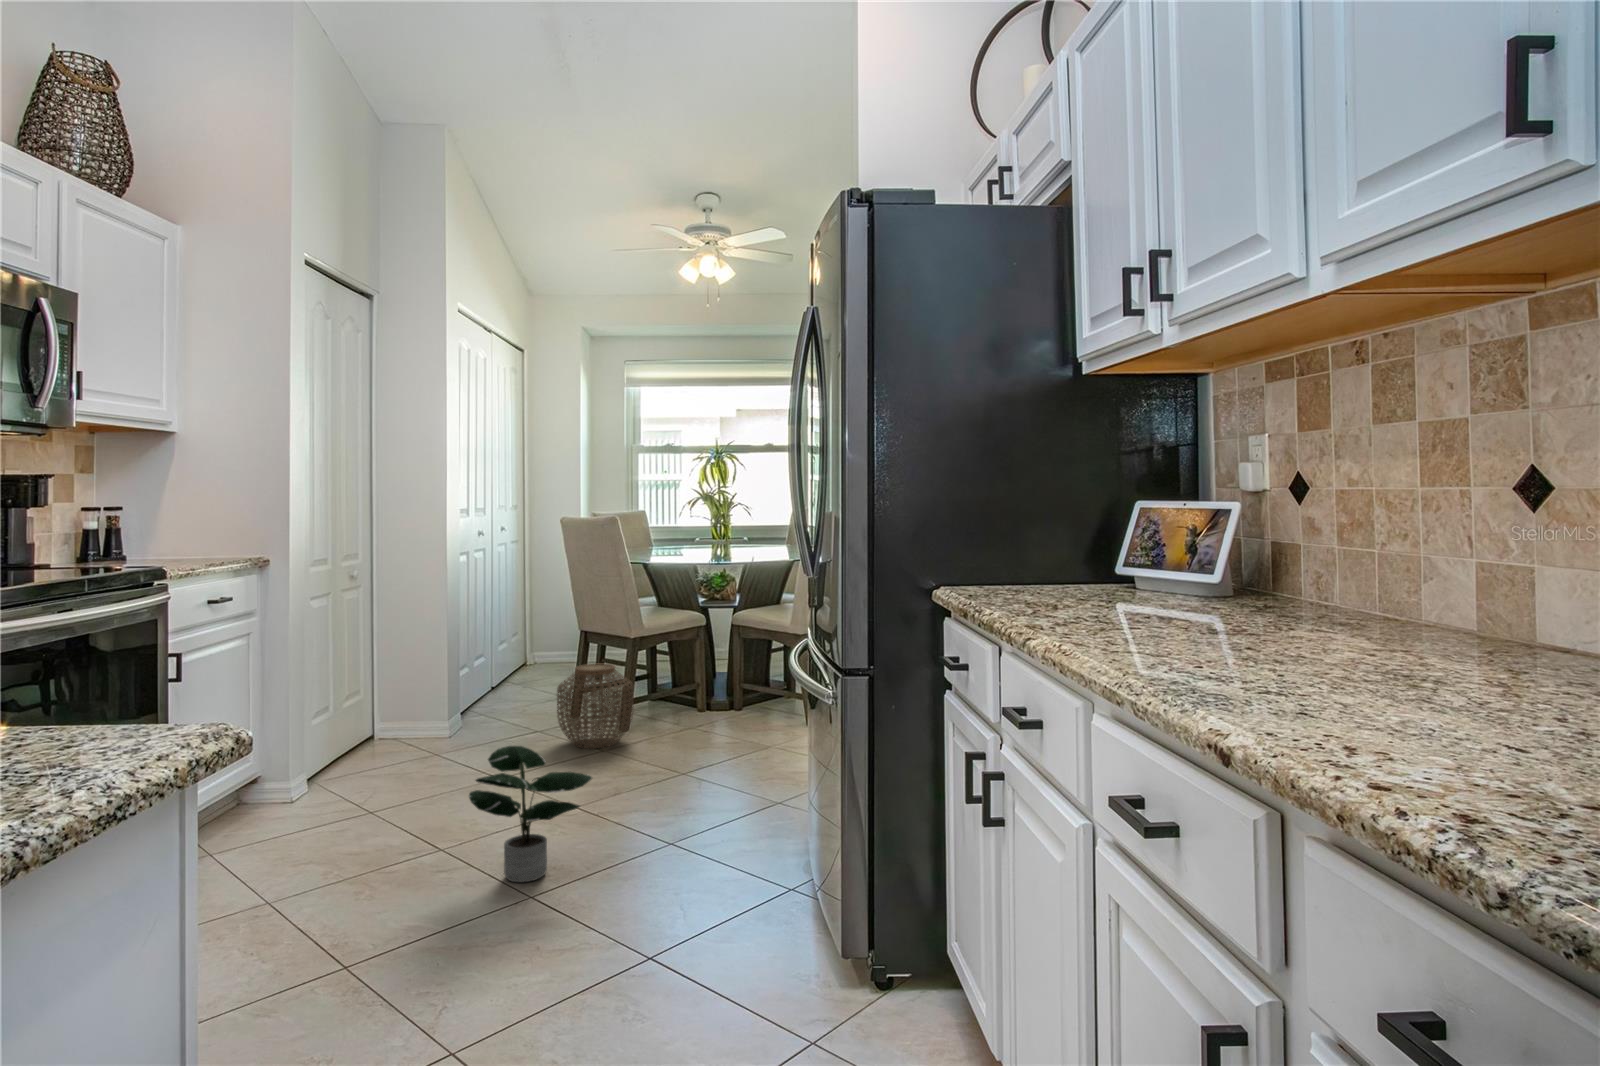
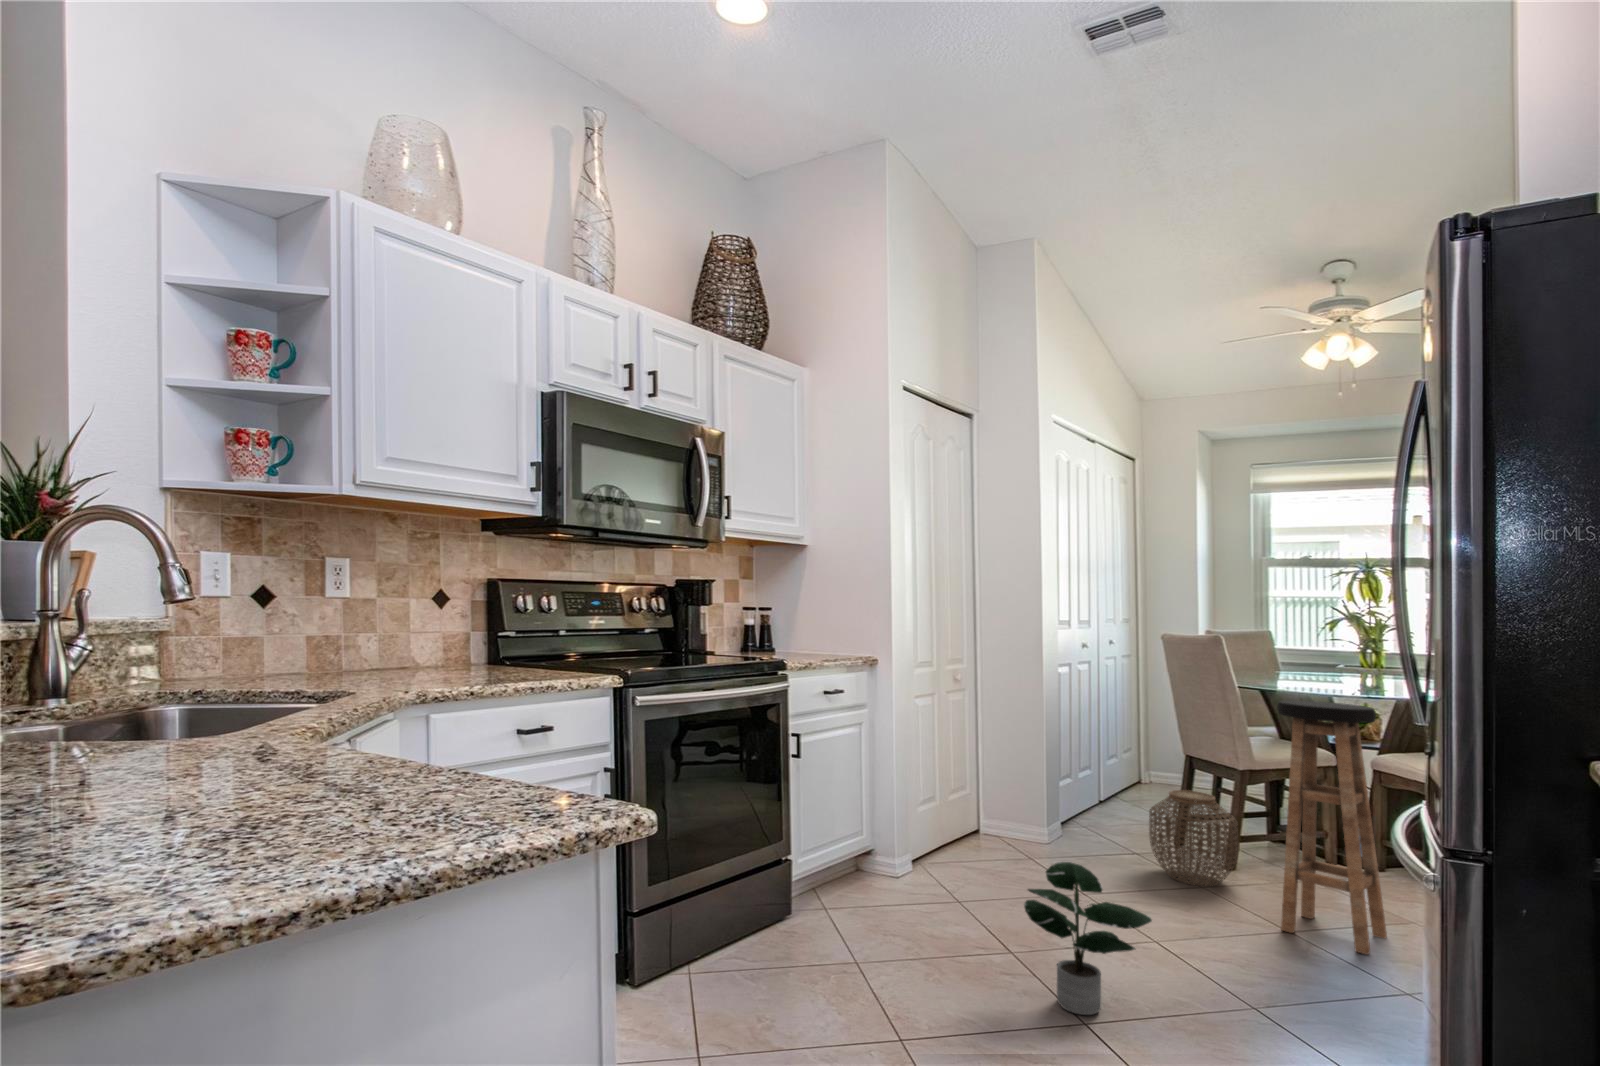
bar stool: none [671,569,743,767] -> present [1277,700,1387,955]

